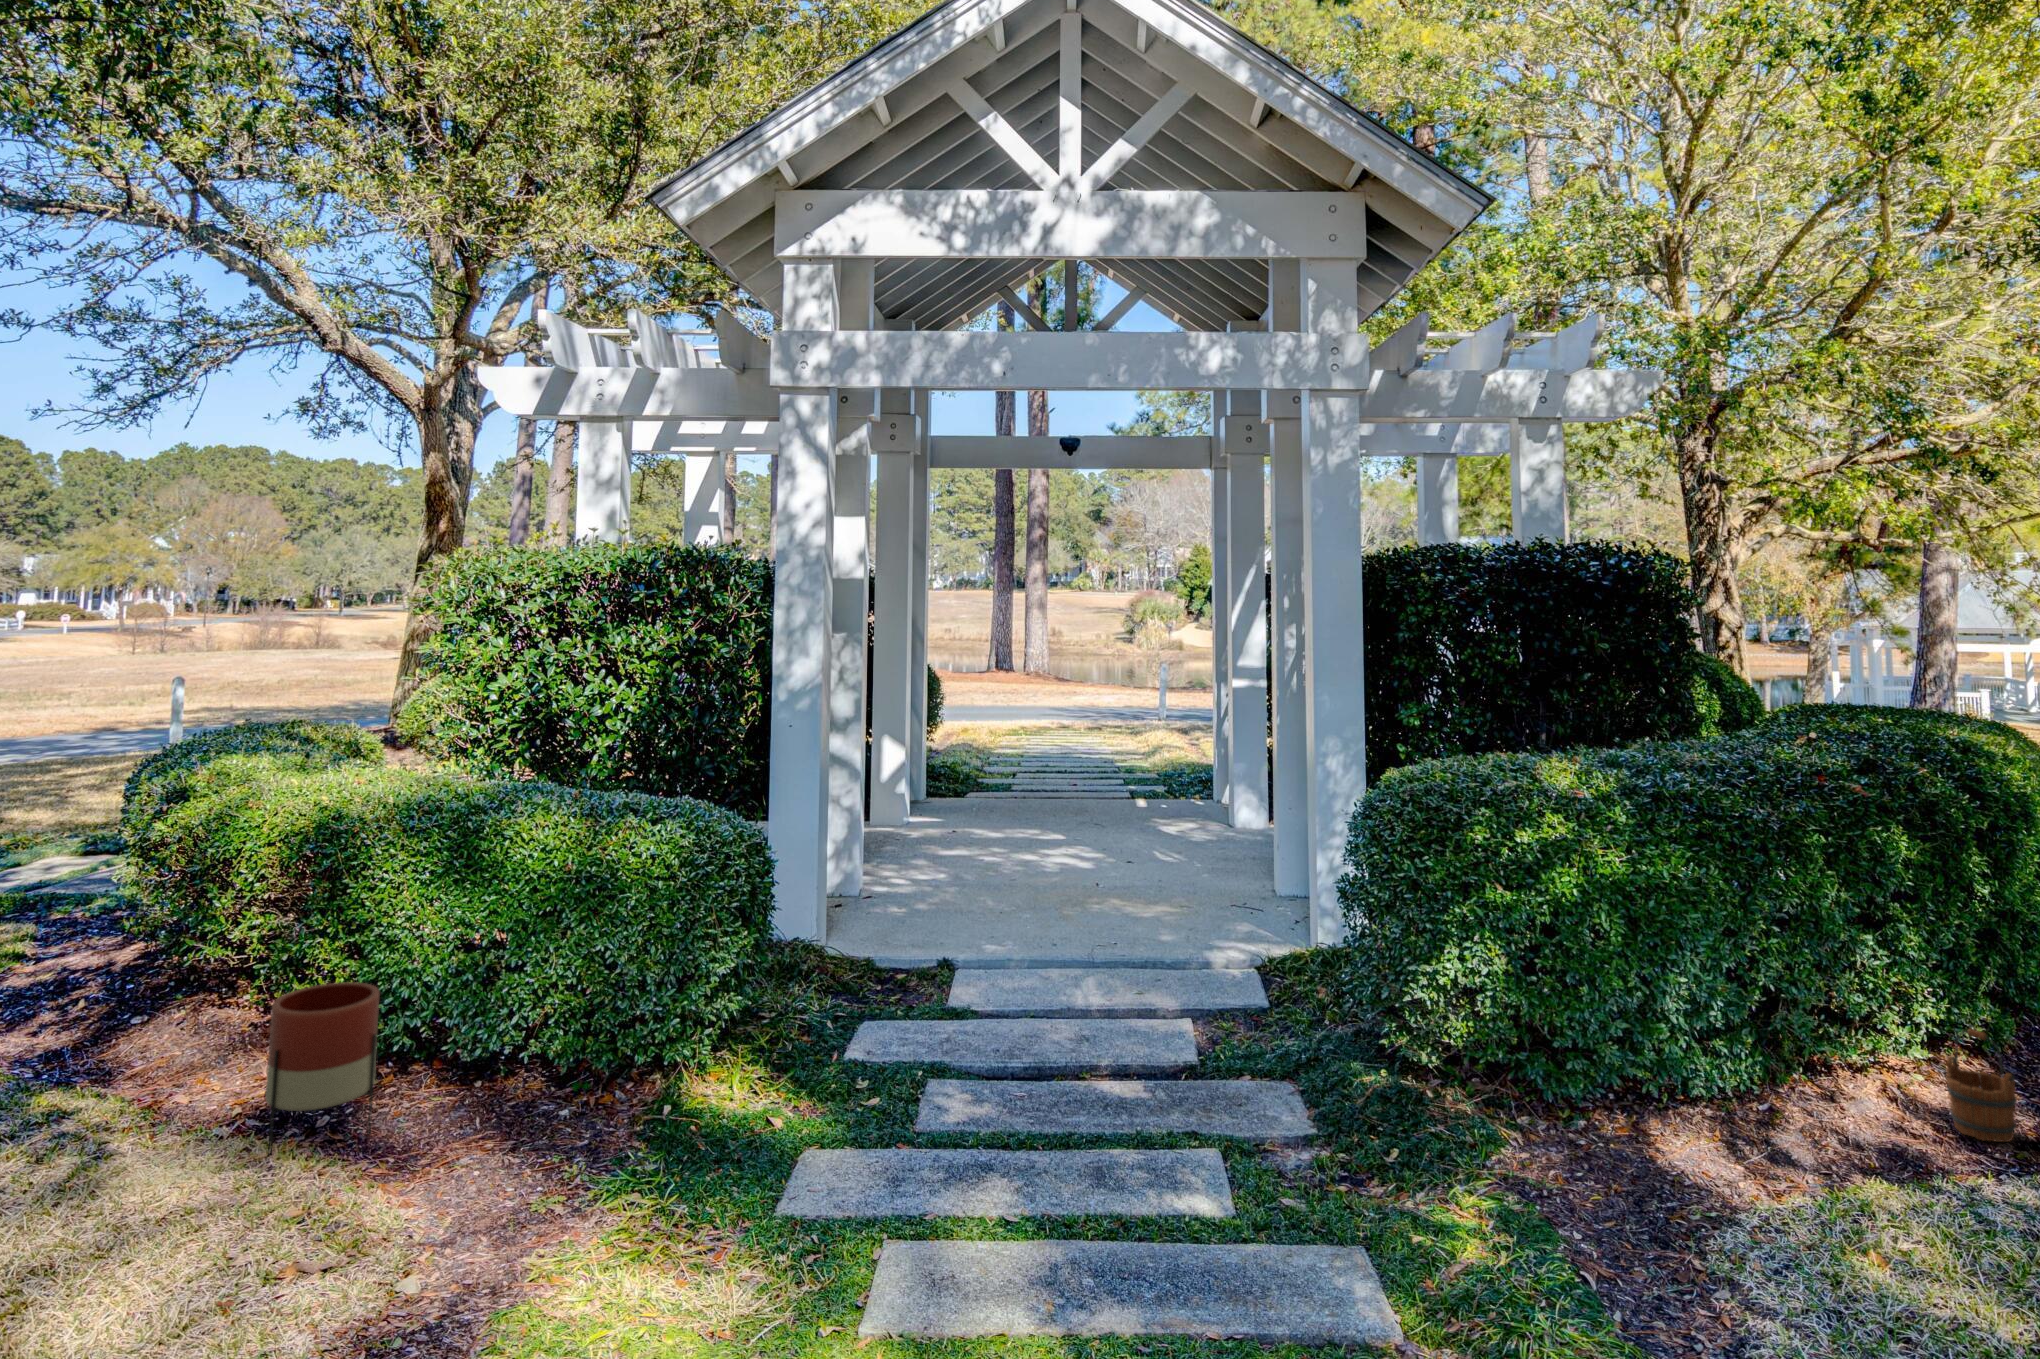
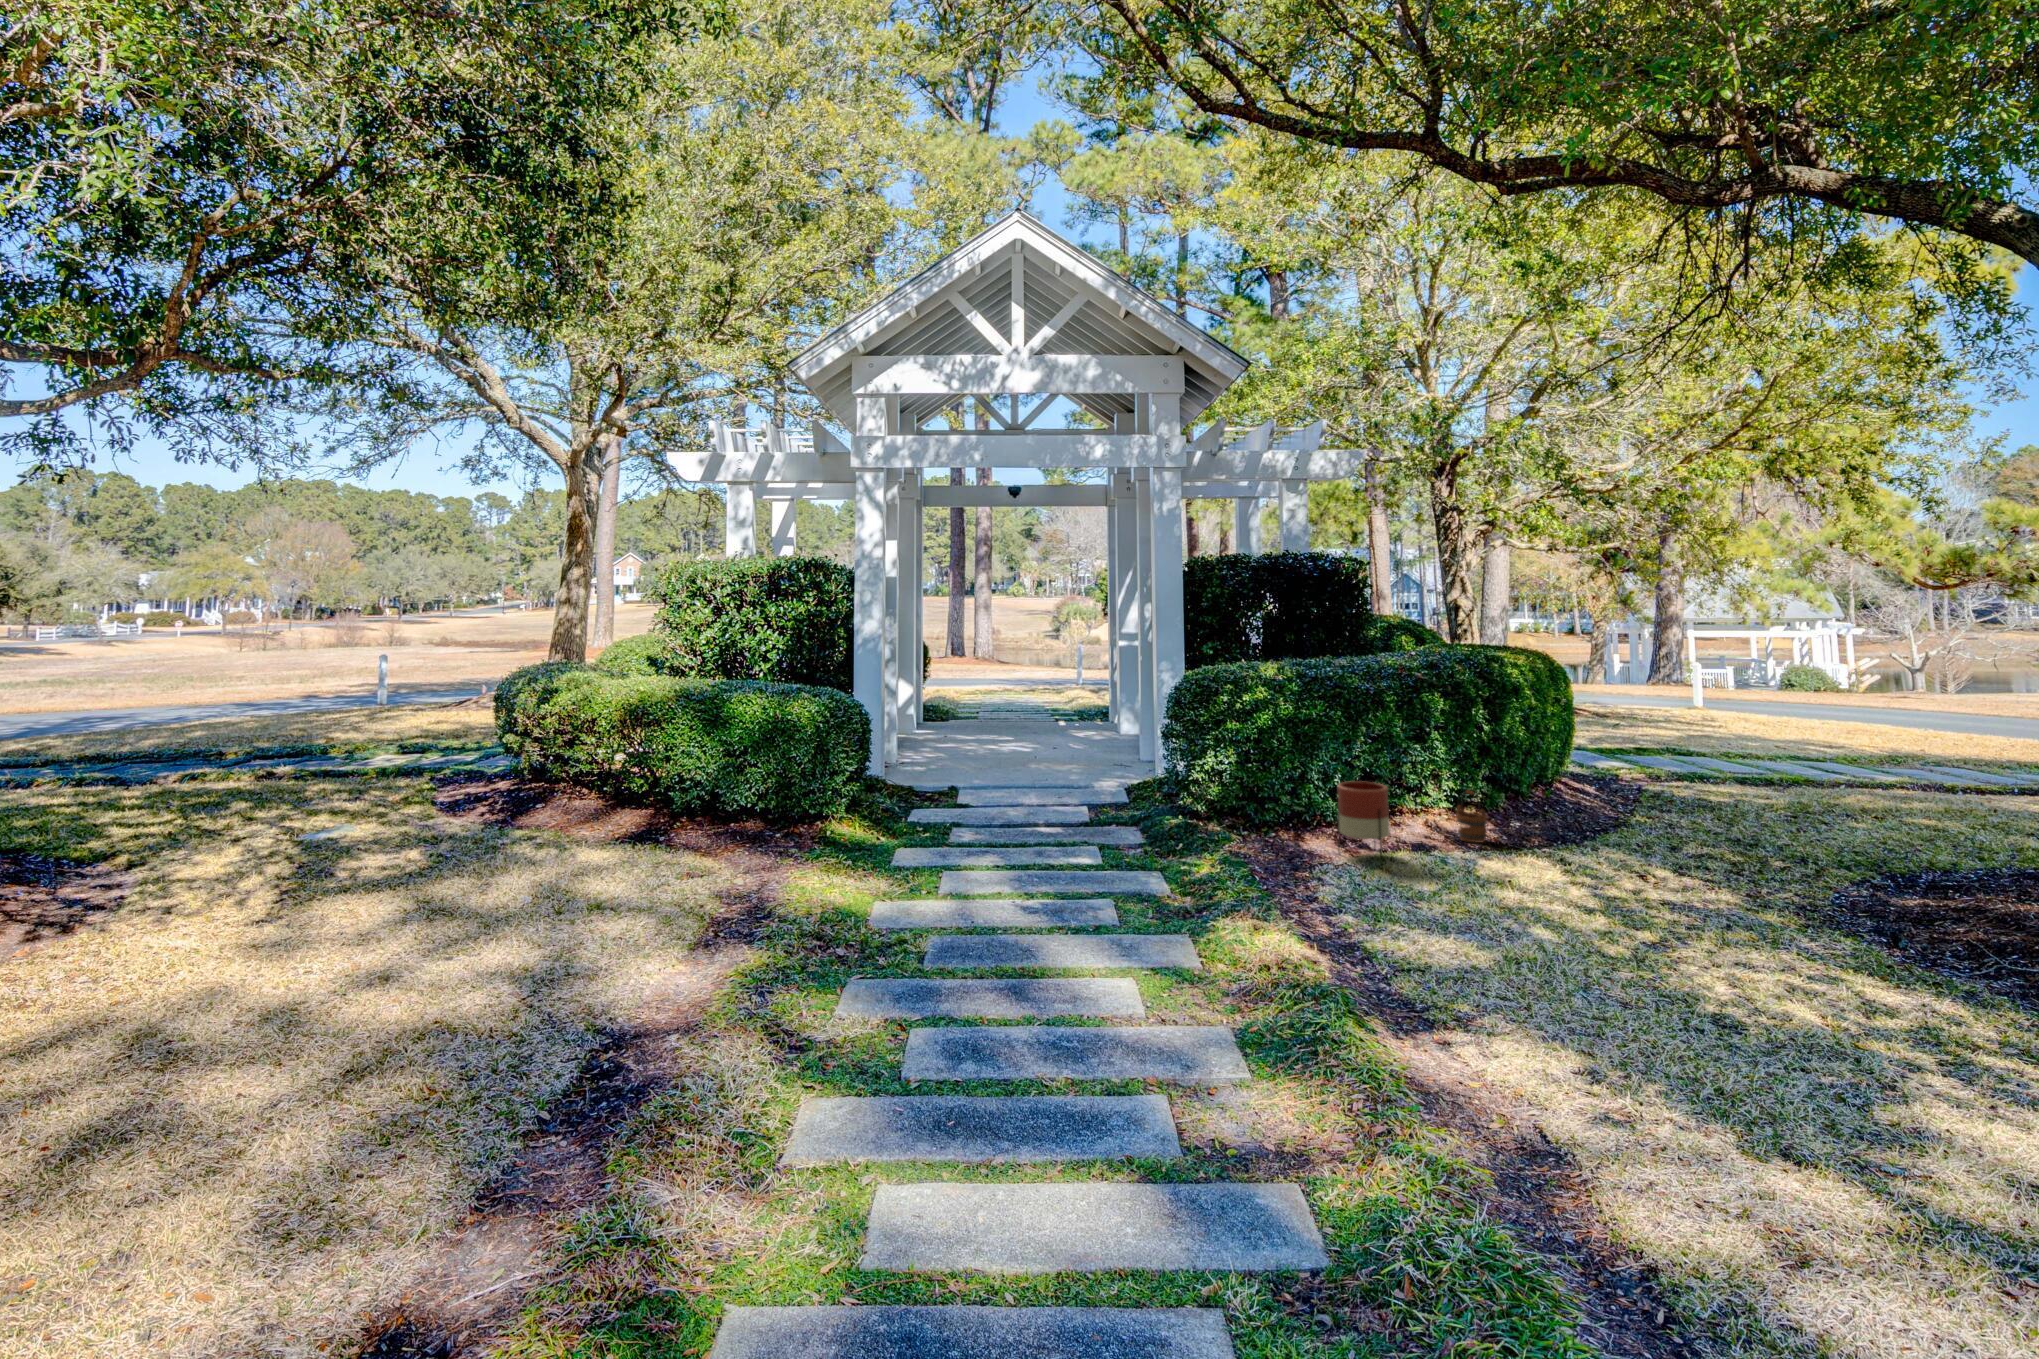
planter: present [265,982,380,1154] -> present [1337,781,1390,840]

